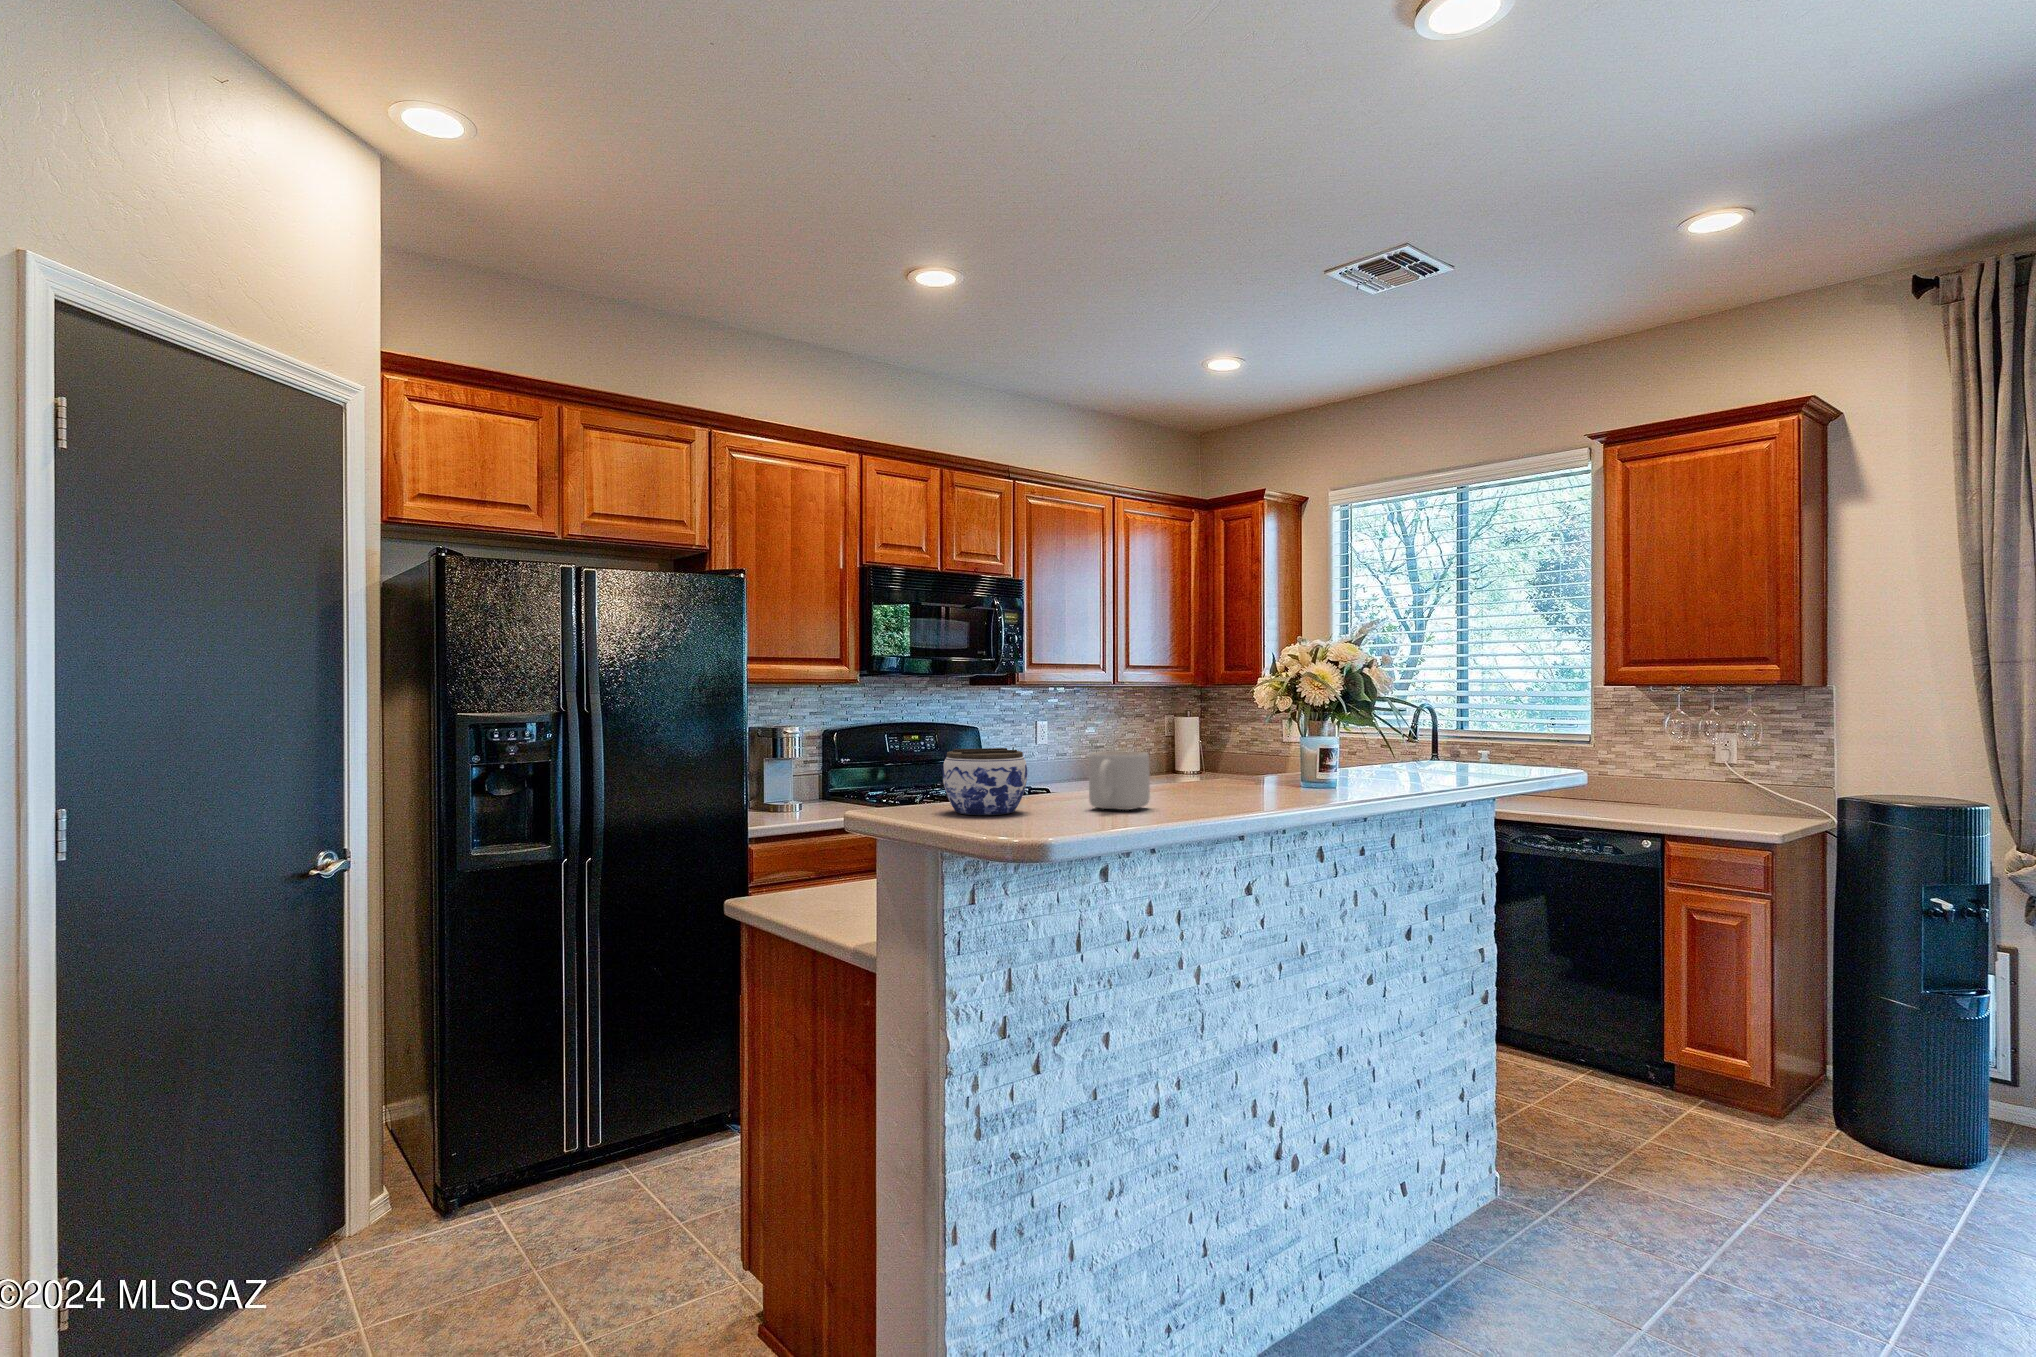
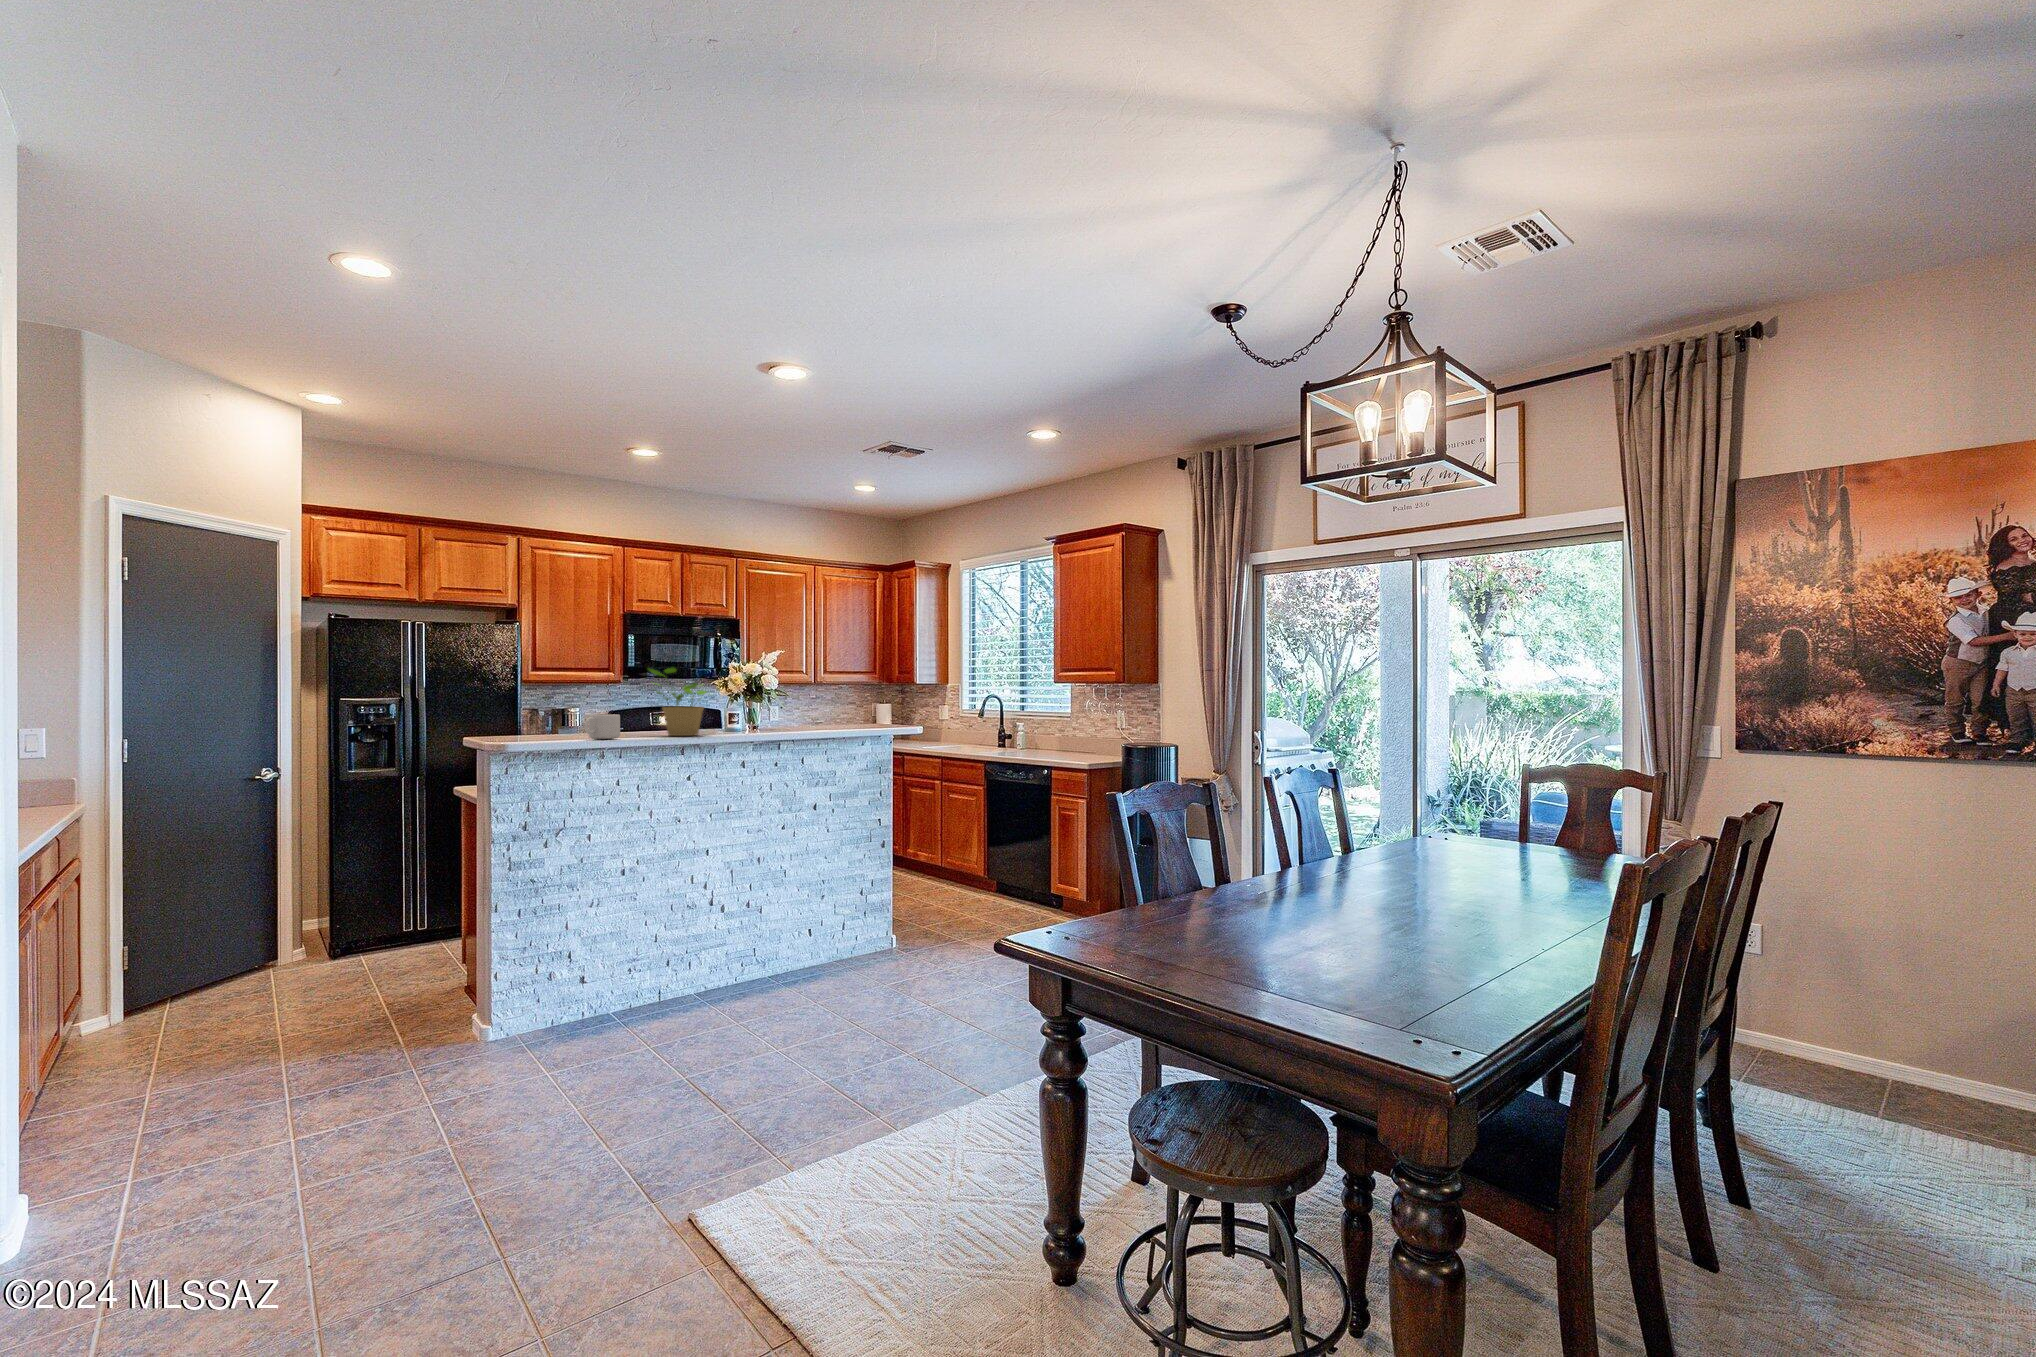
potted plant: none [1148,647,1284,796] -> present [649,668,706,736]
jar: present [943,748,1027,815] -> none [518,713,559,741]

